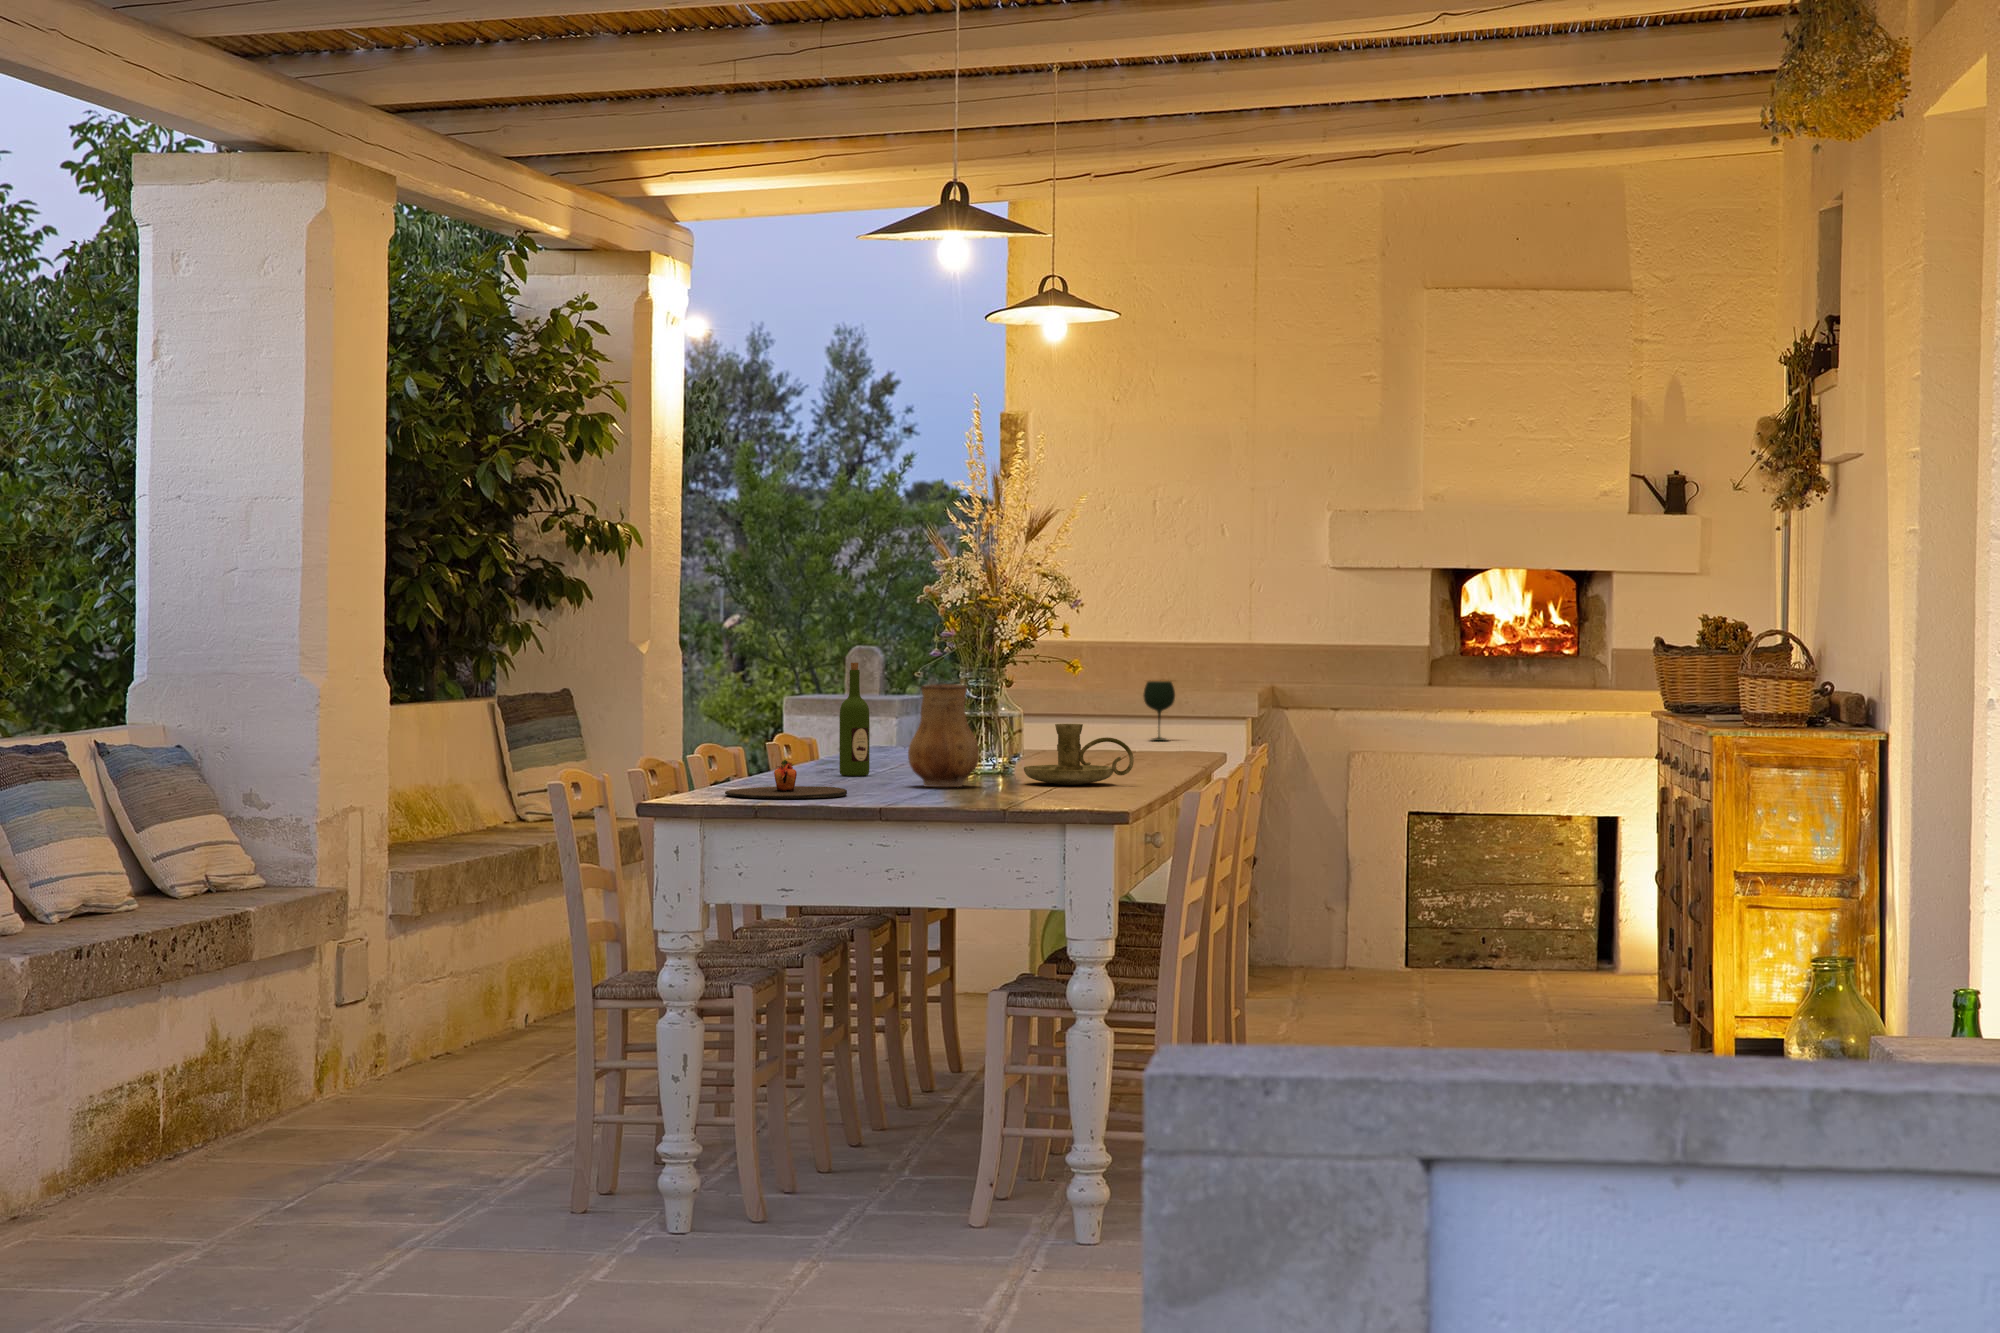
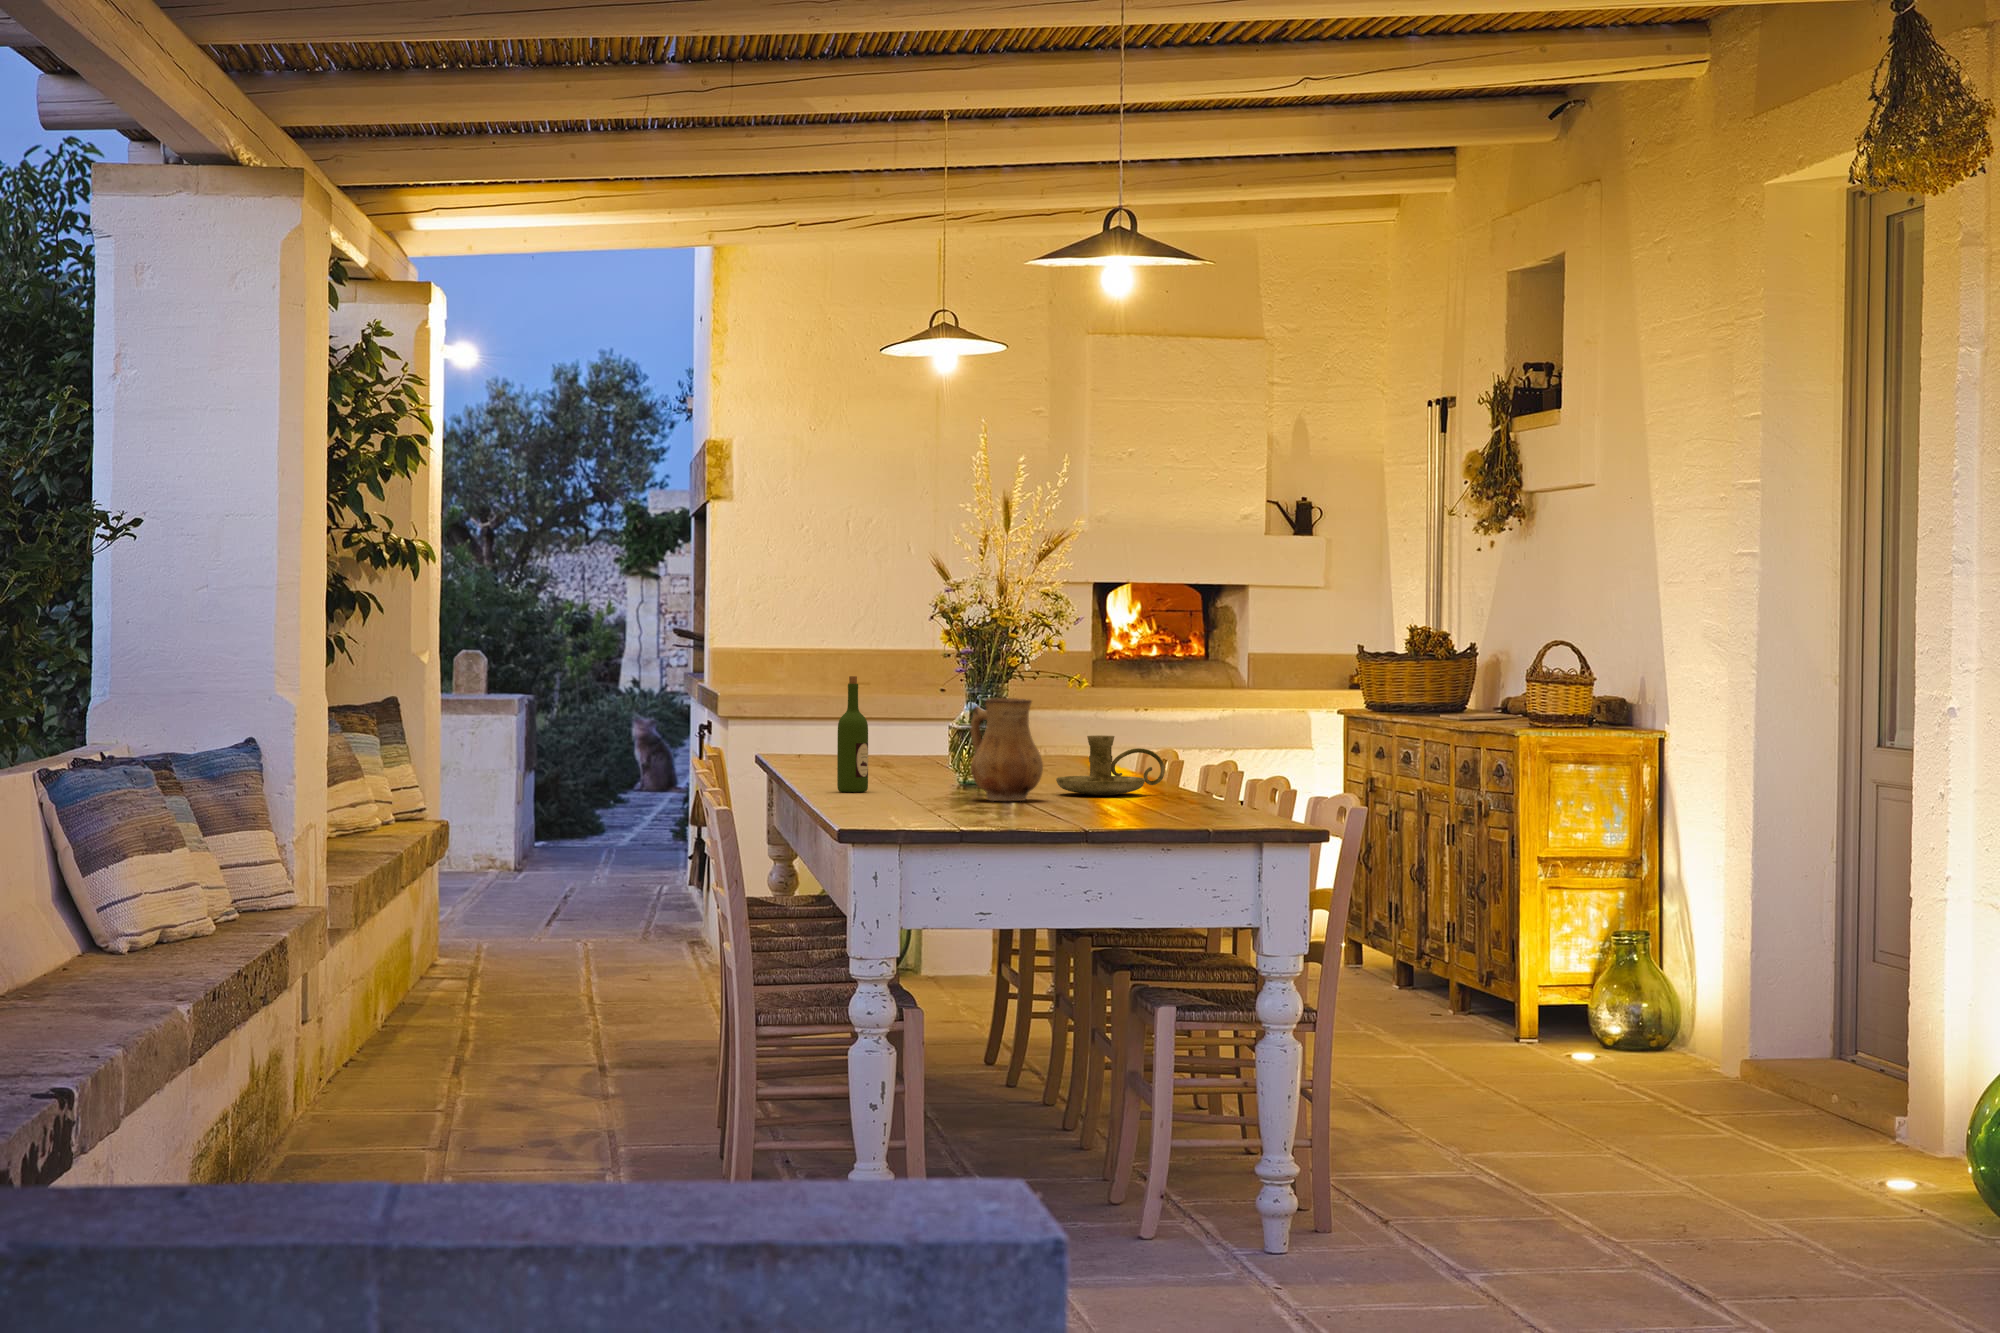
wine glass: present [1144,681,1175,741] -> none [885,691,916,750]
plate: present [725,760,847,799] -> none [862,777,986,817]

